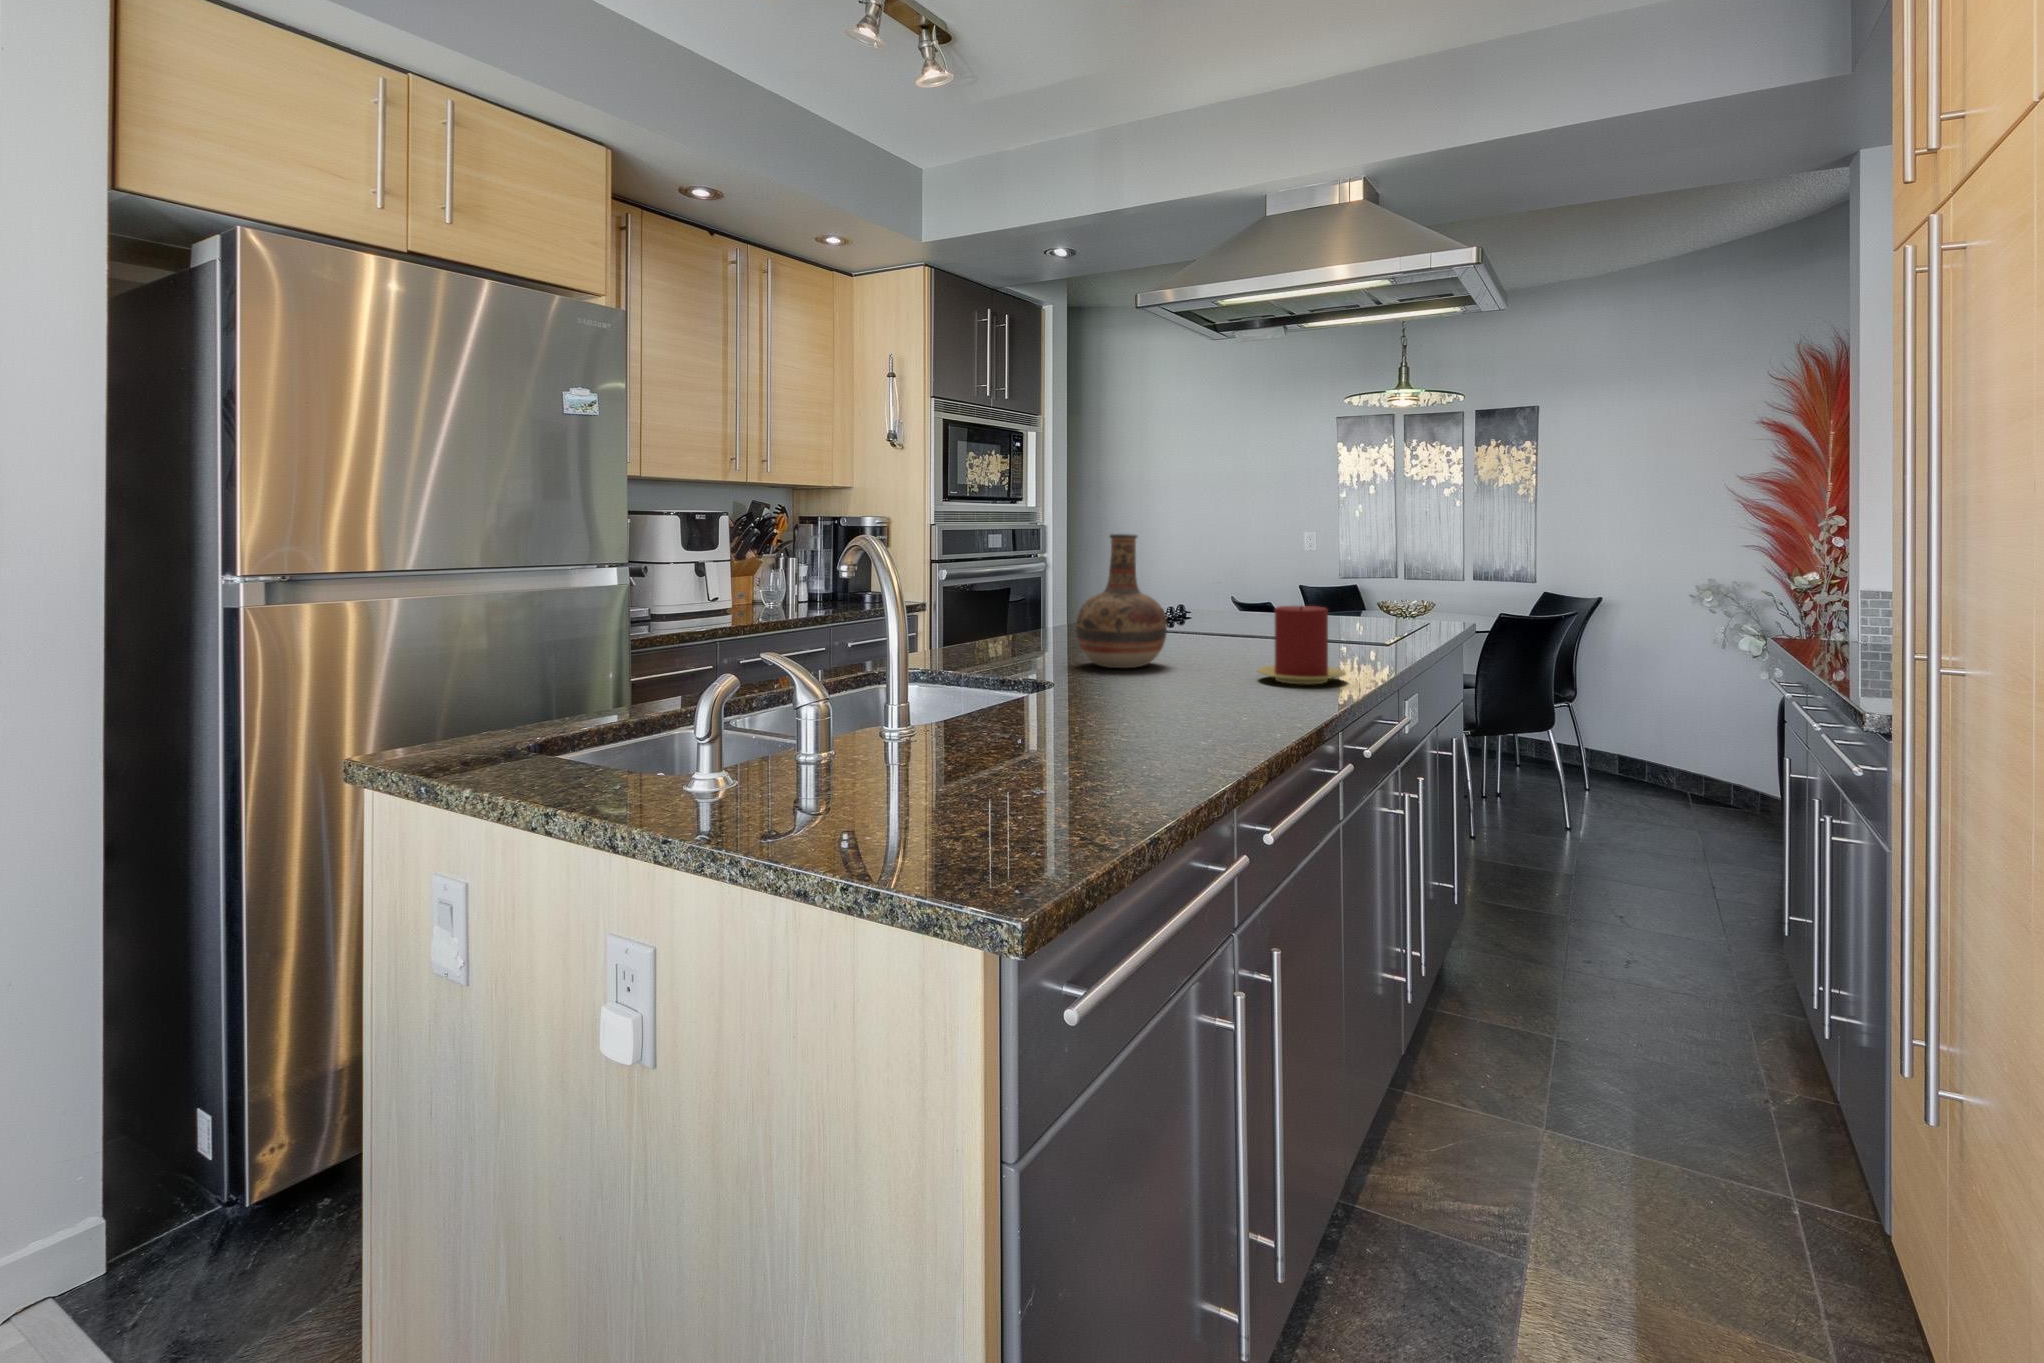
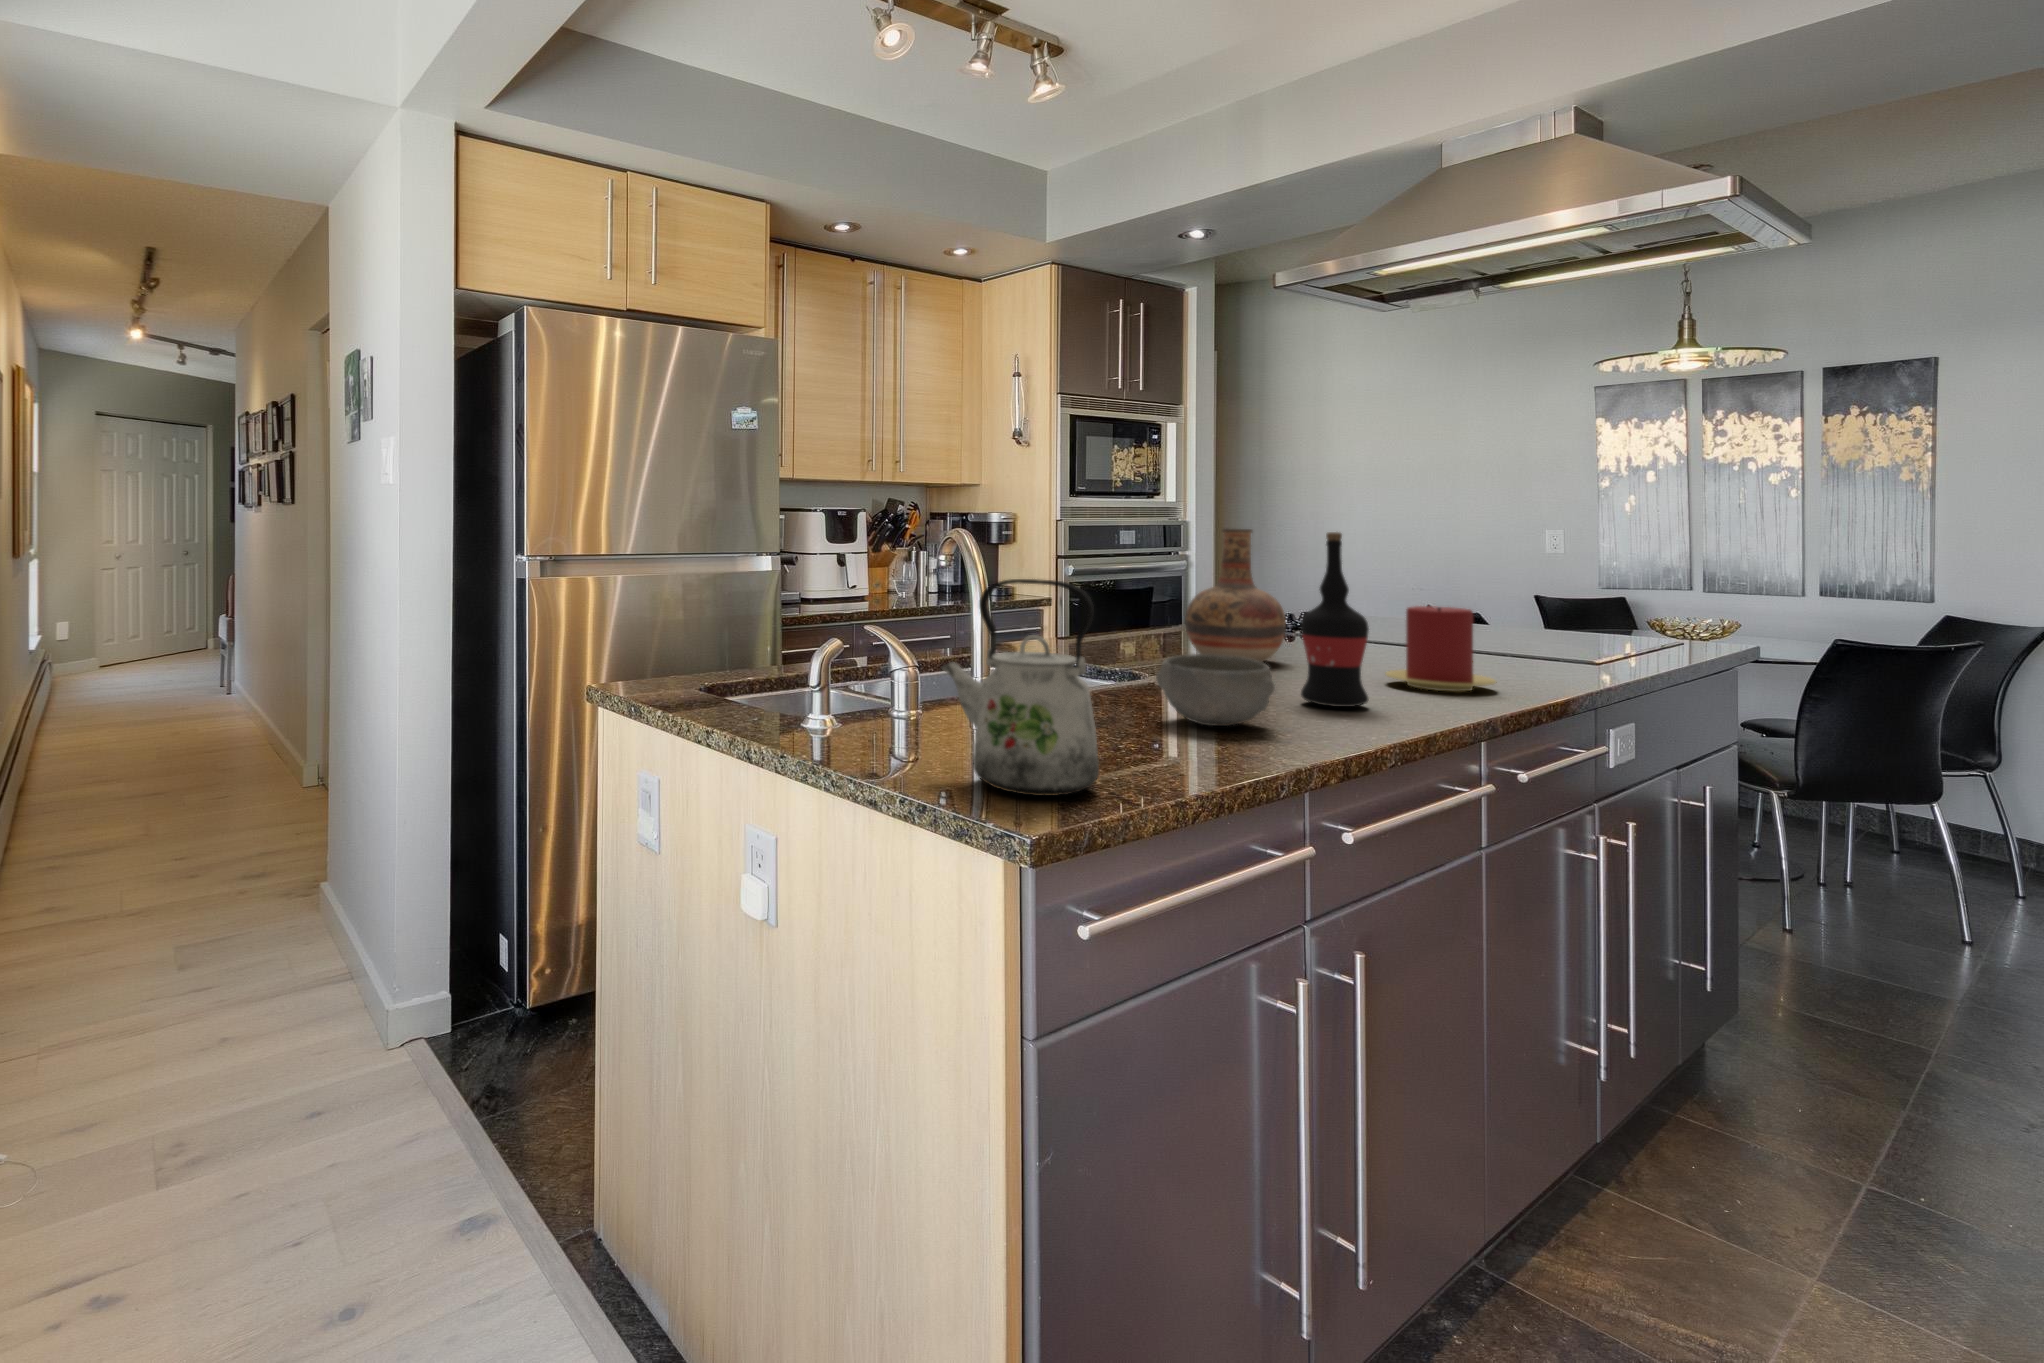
wine bottle: none [1199,539,1259,709] -> present [1301,532,1369,707]
kettle: none [874,602,1061,856] -> present [941,579,1099,796]
bowl: none [1079,667,1194,741] -> present [1156,654,1275,726]

